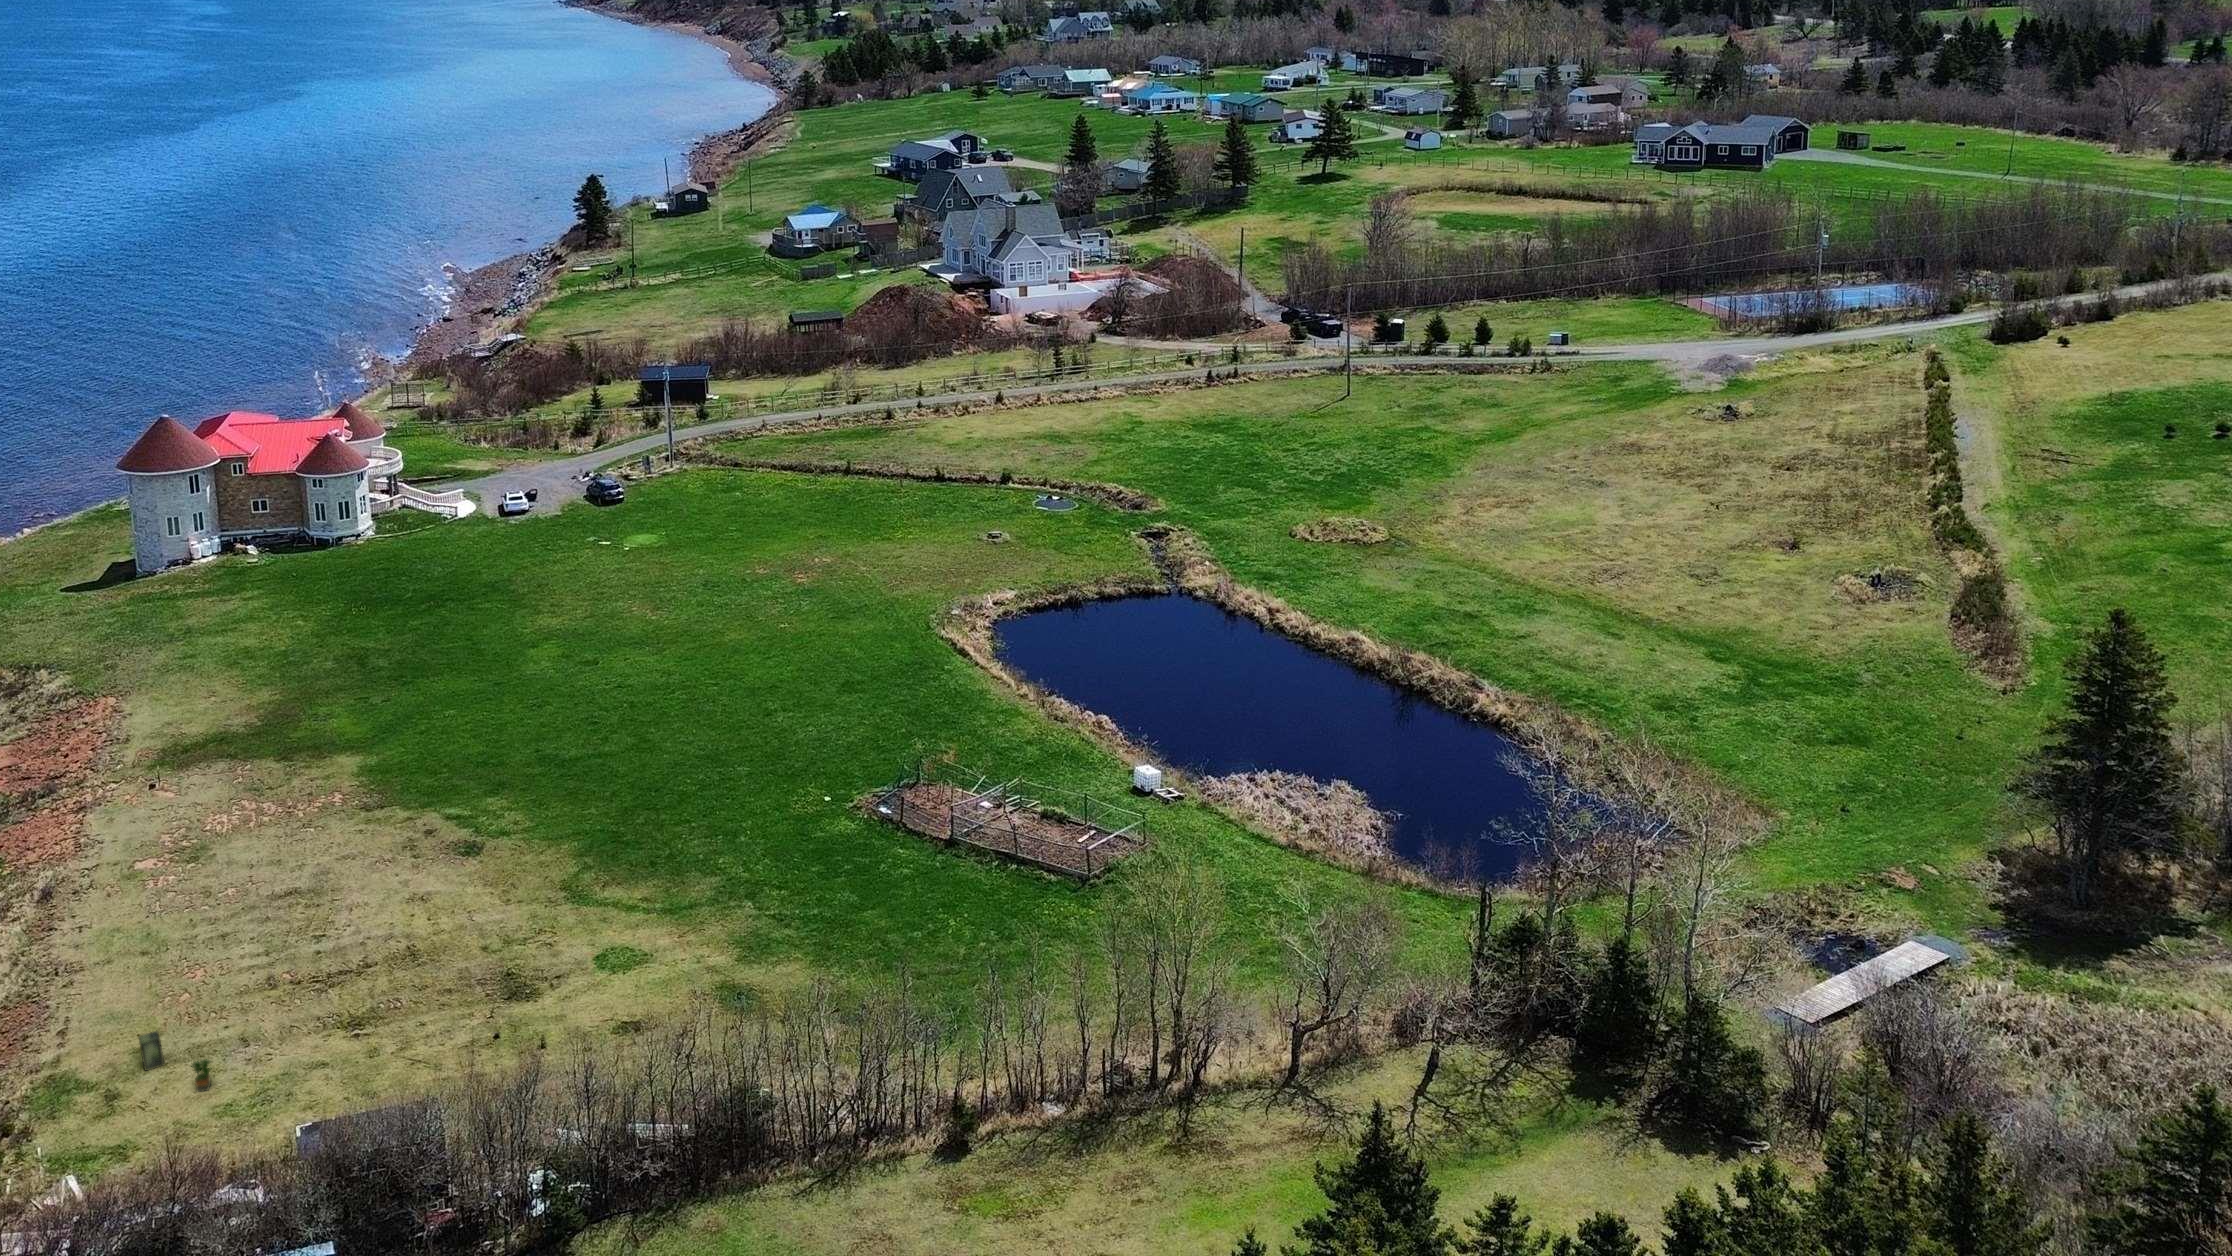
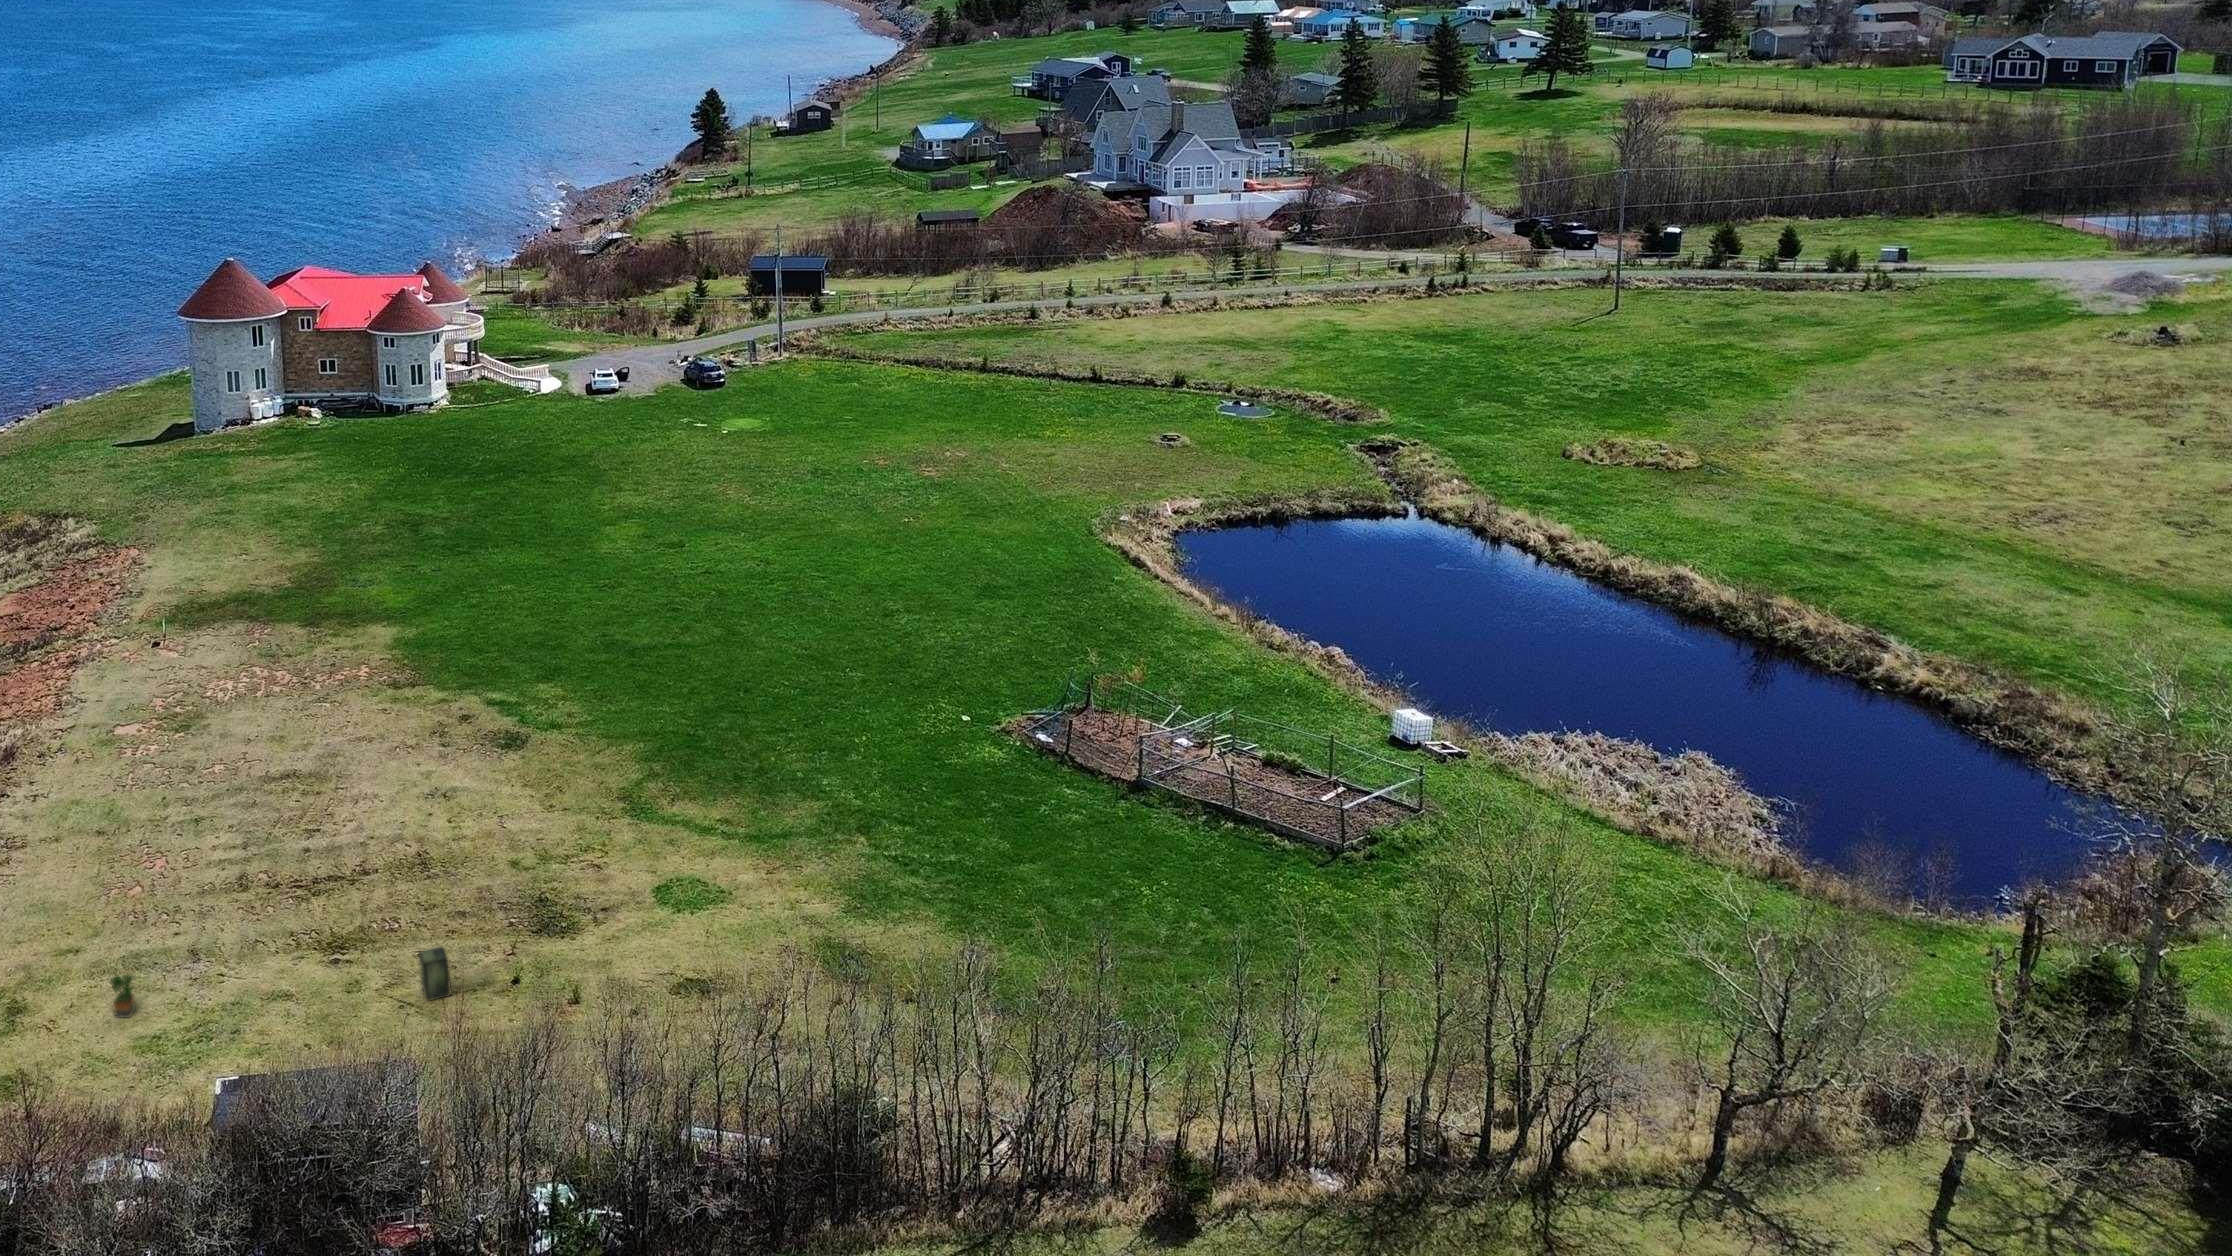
storage box: present [139,1030,164,1071] -> present [419,946,451,1001]

